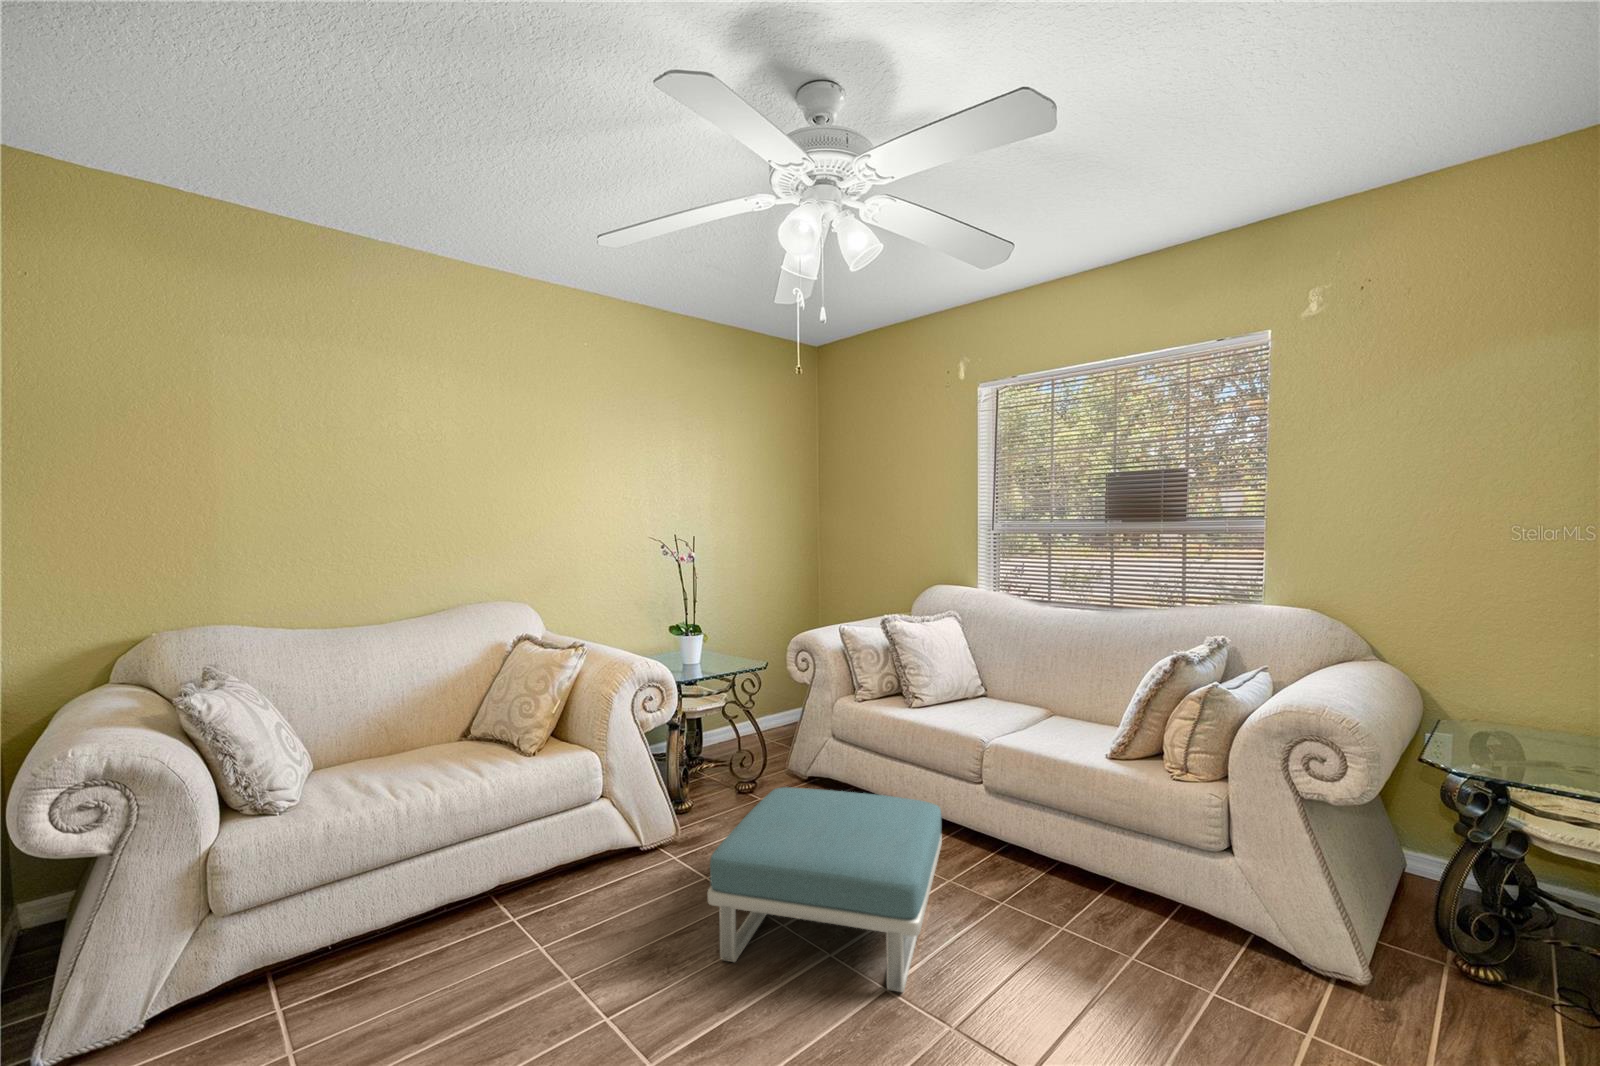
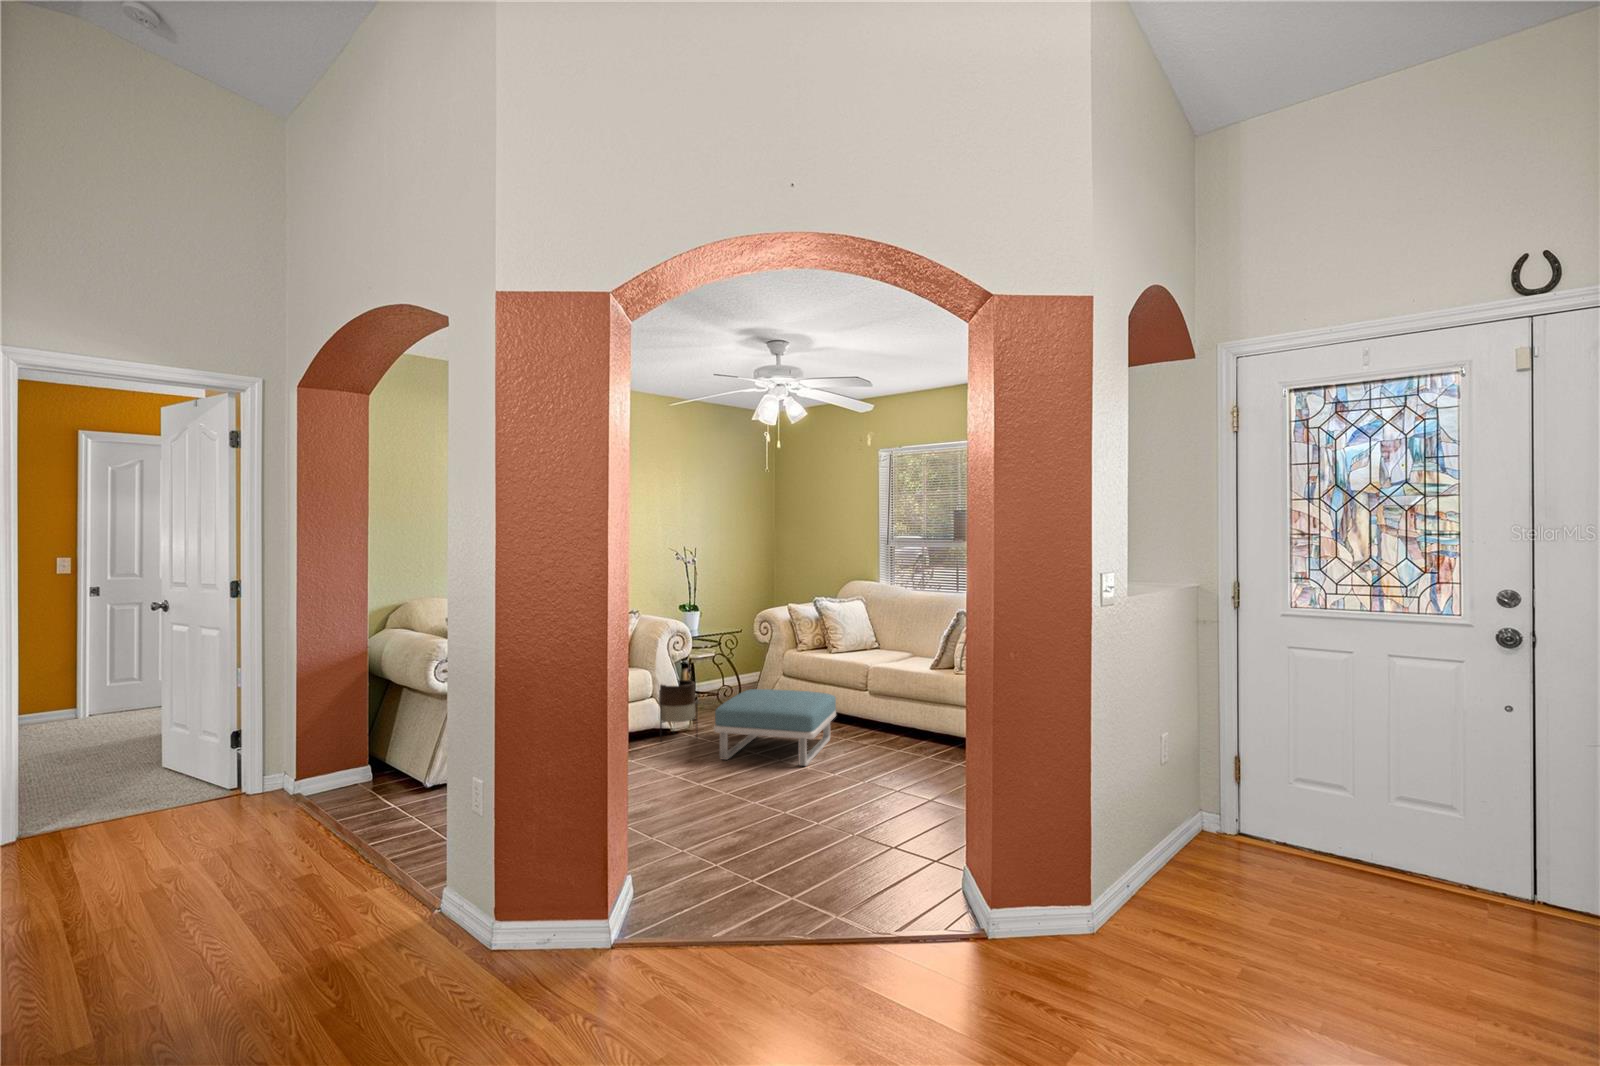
planter: none [613,767,684,892] -> present [659,680,697,741]

